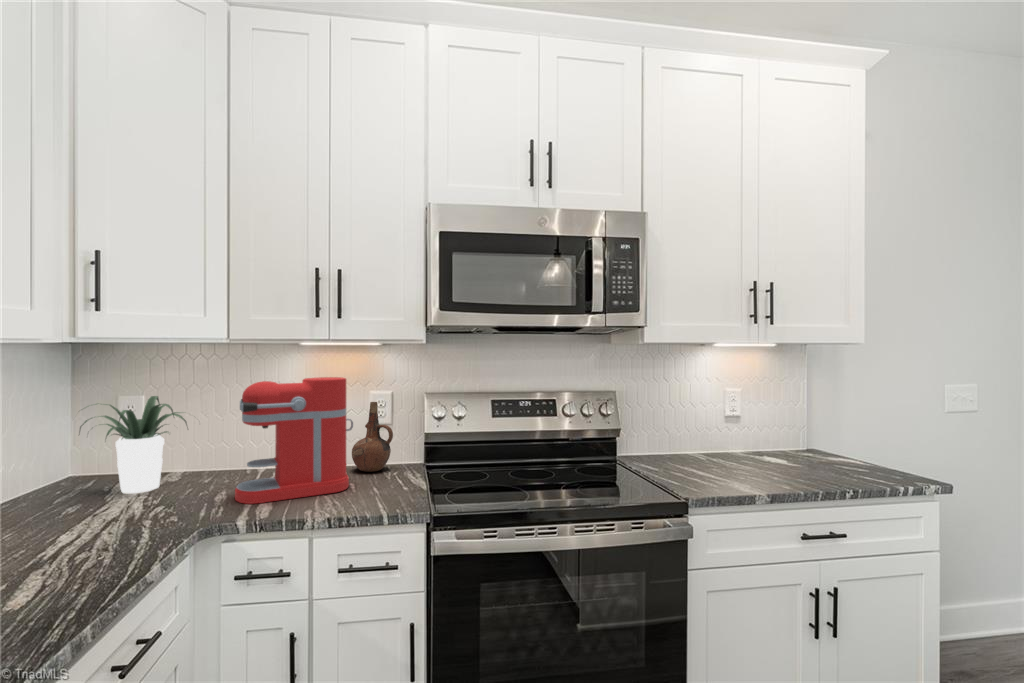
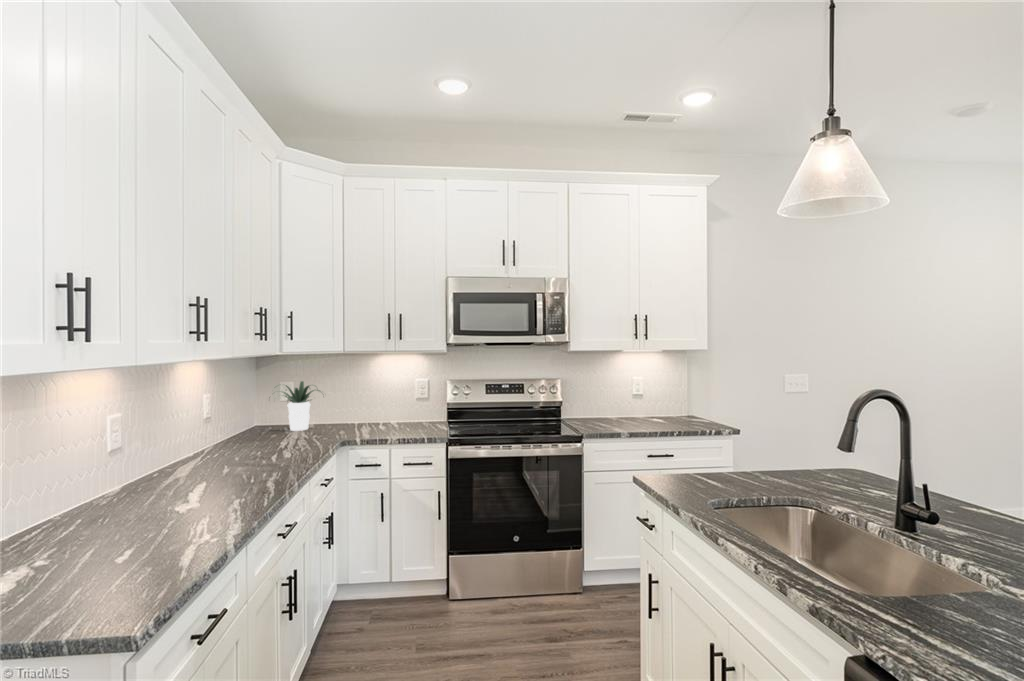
coffee maker: present [235,377,353,504] -> none [350,371,408,434]
ceramic pitcher: present [352,402,393,471] -> none [406,385,429,424]

